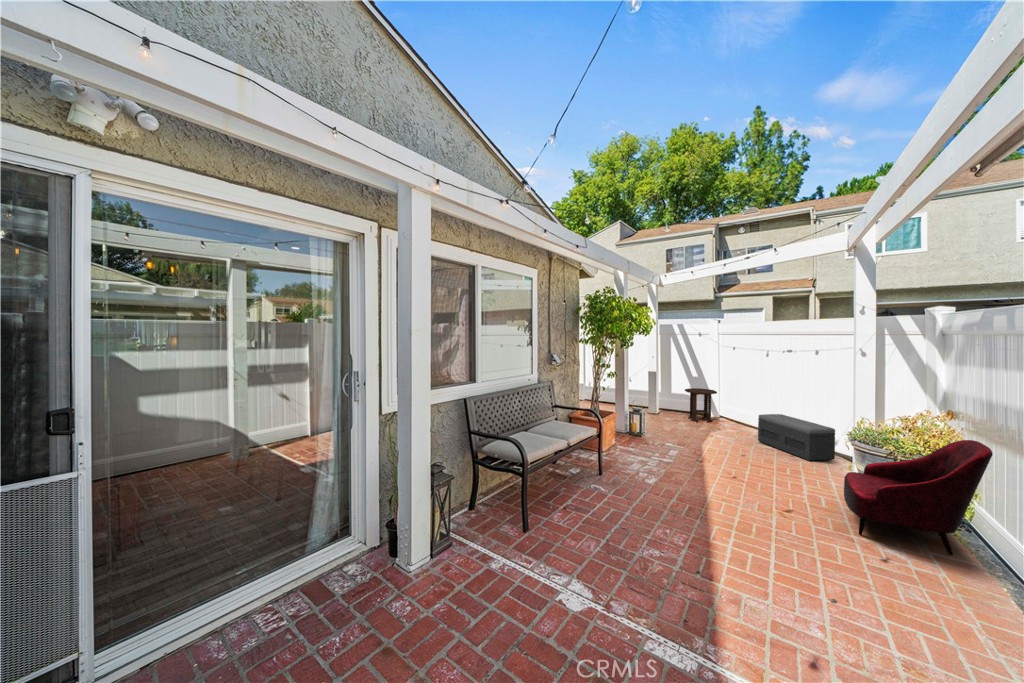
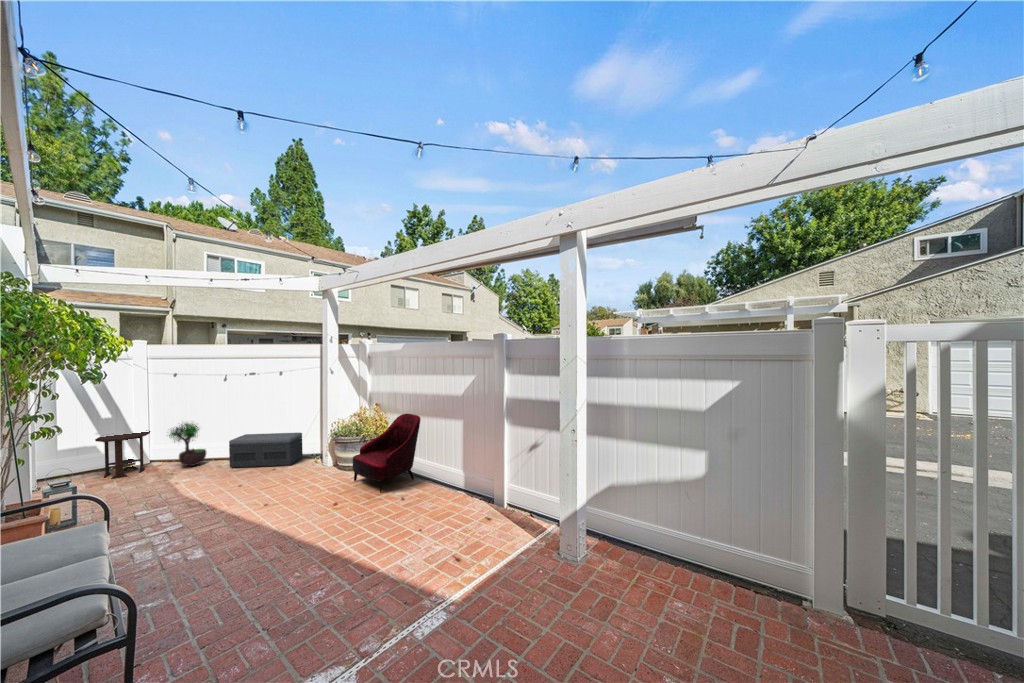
potted tree: none [718,386,752,430] -> present [169,423,207,466]

